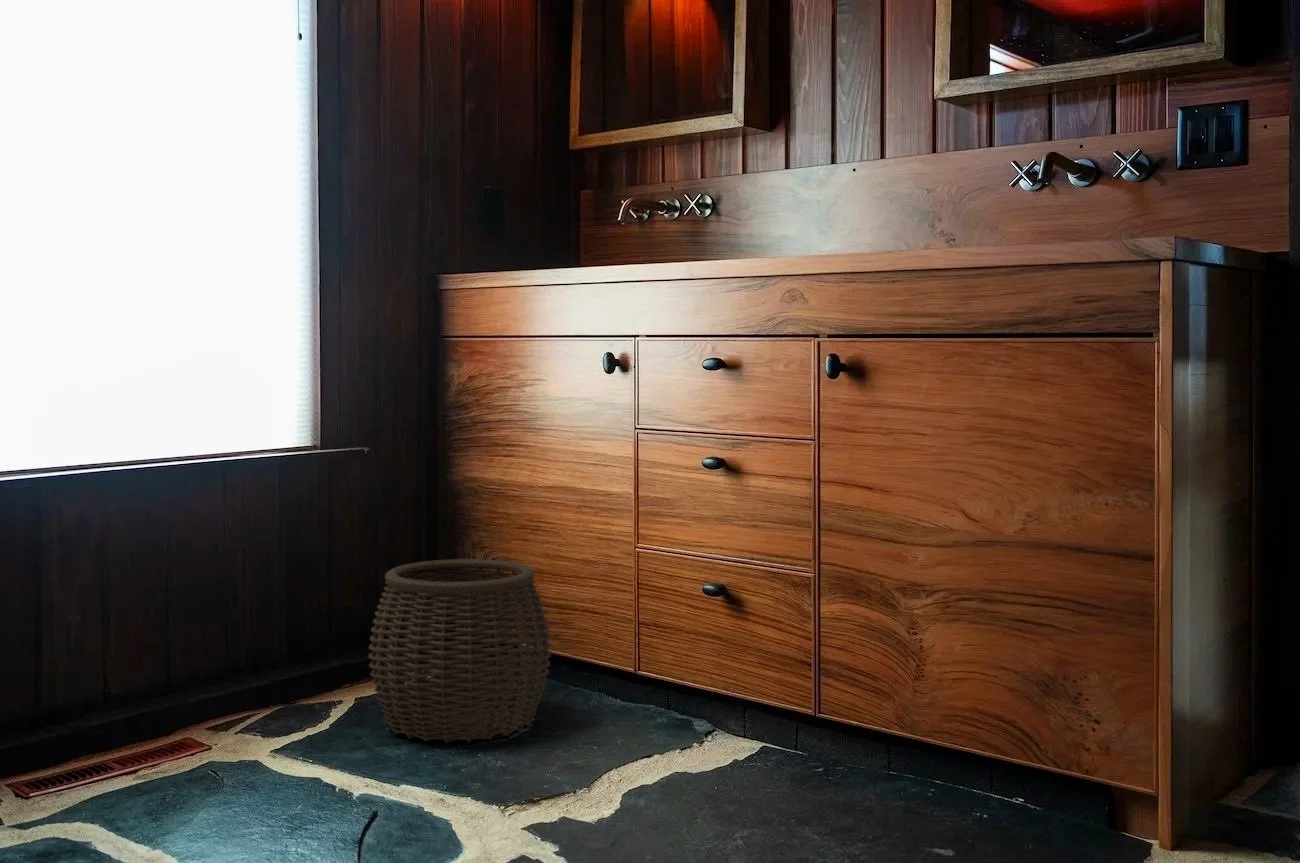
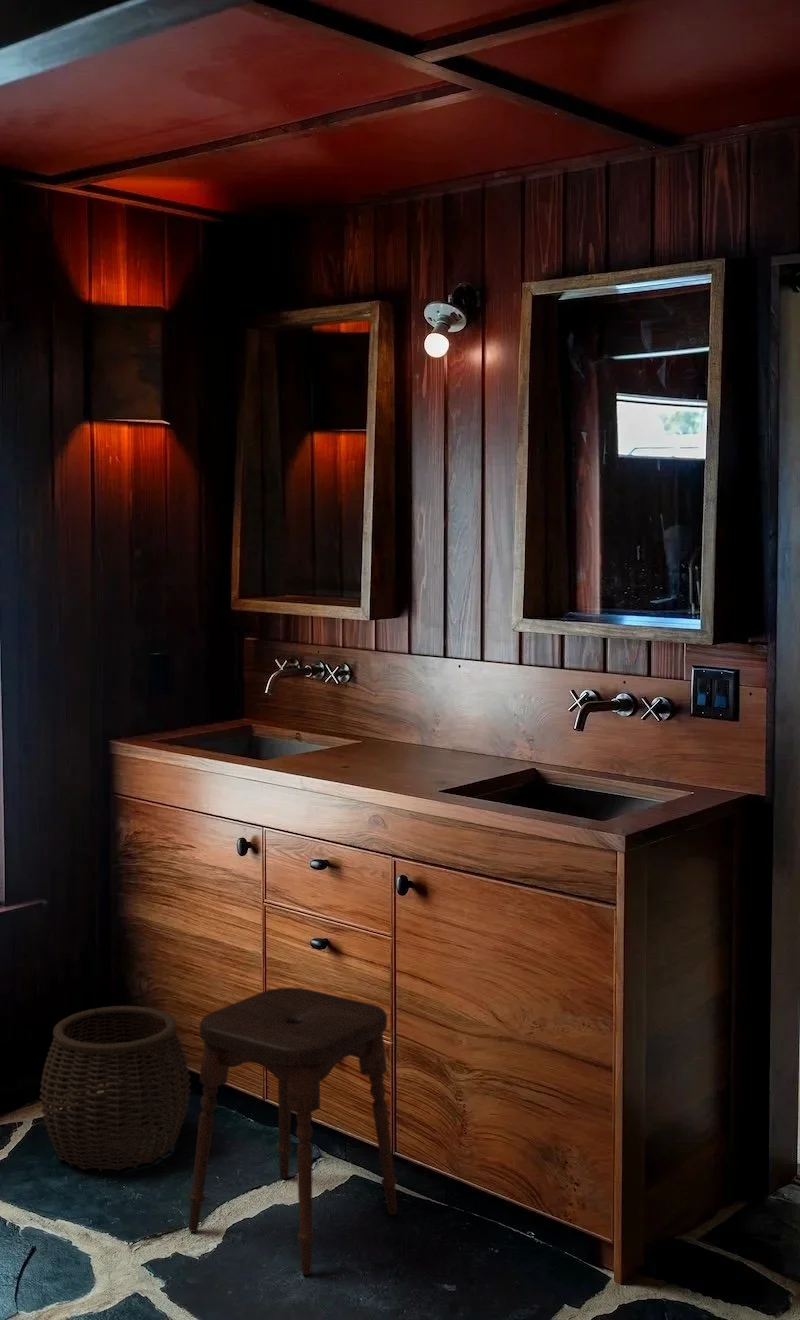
stool: none [573,505,832,834] -> present [189,988,397,1274]

